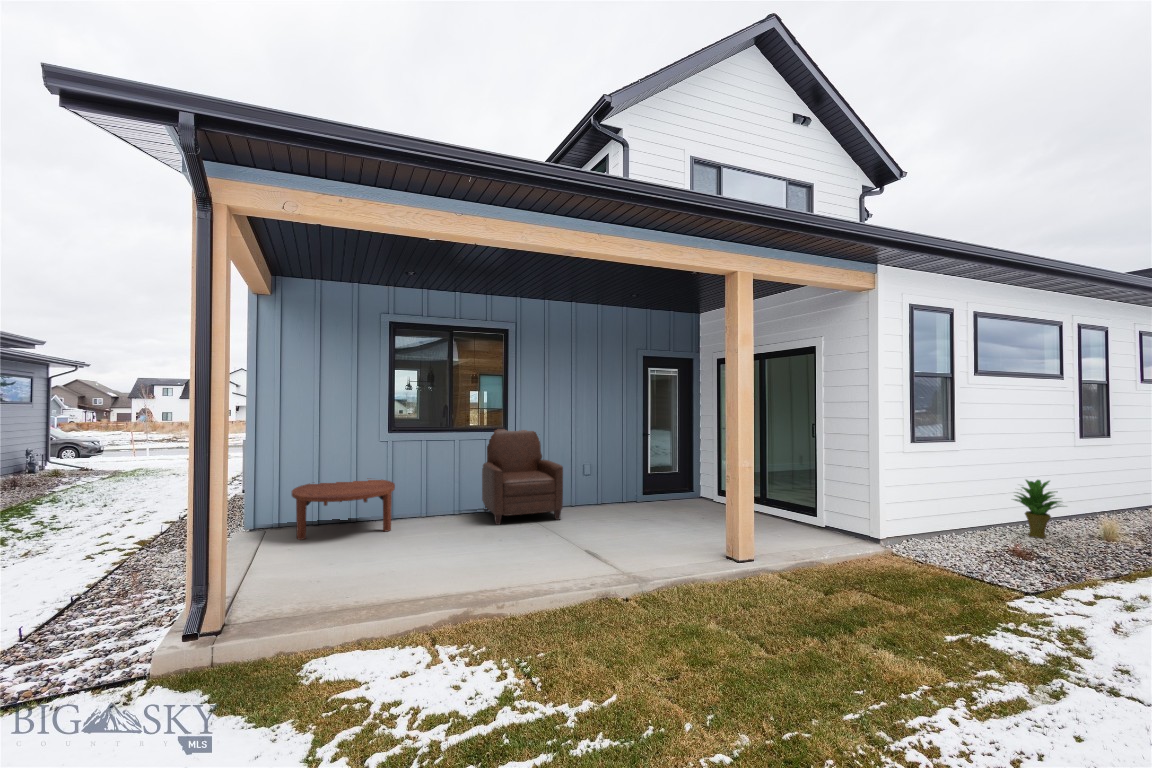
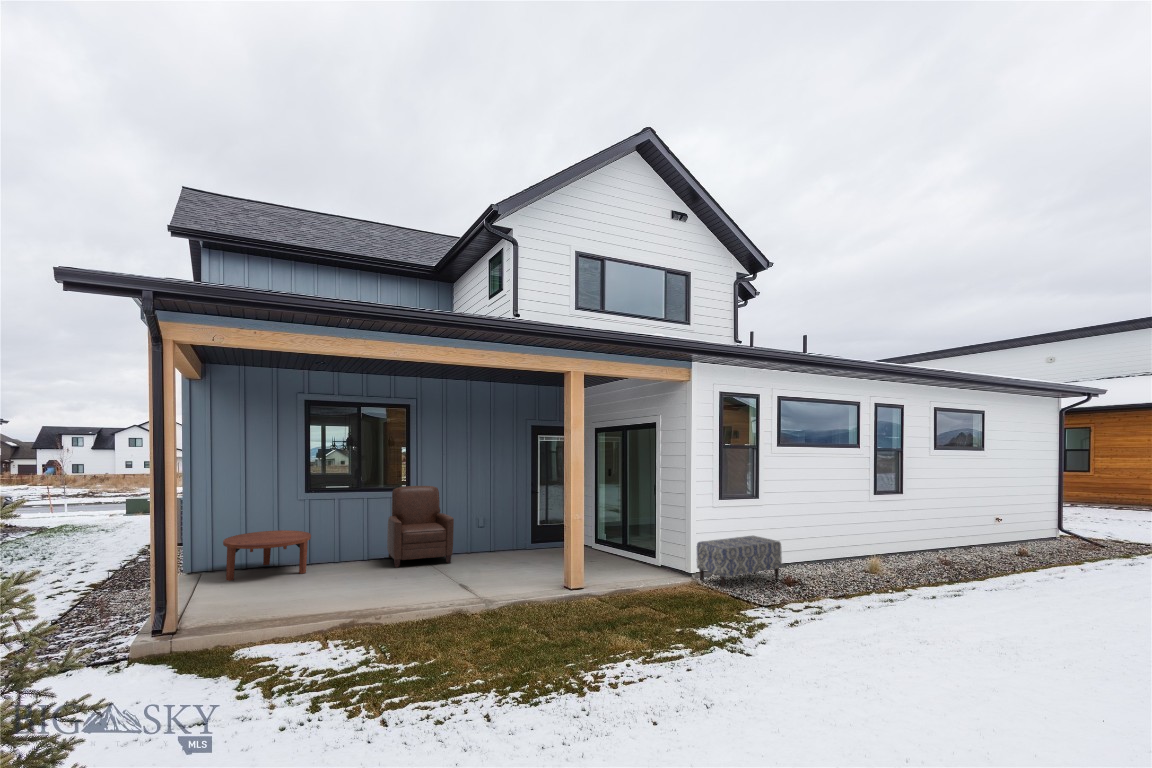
potted plant: present [1013,480,1062,538] -> none [801,525,837,571]
bench: none [892,492,1007,564] -> present [697,536,782,588]

